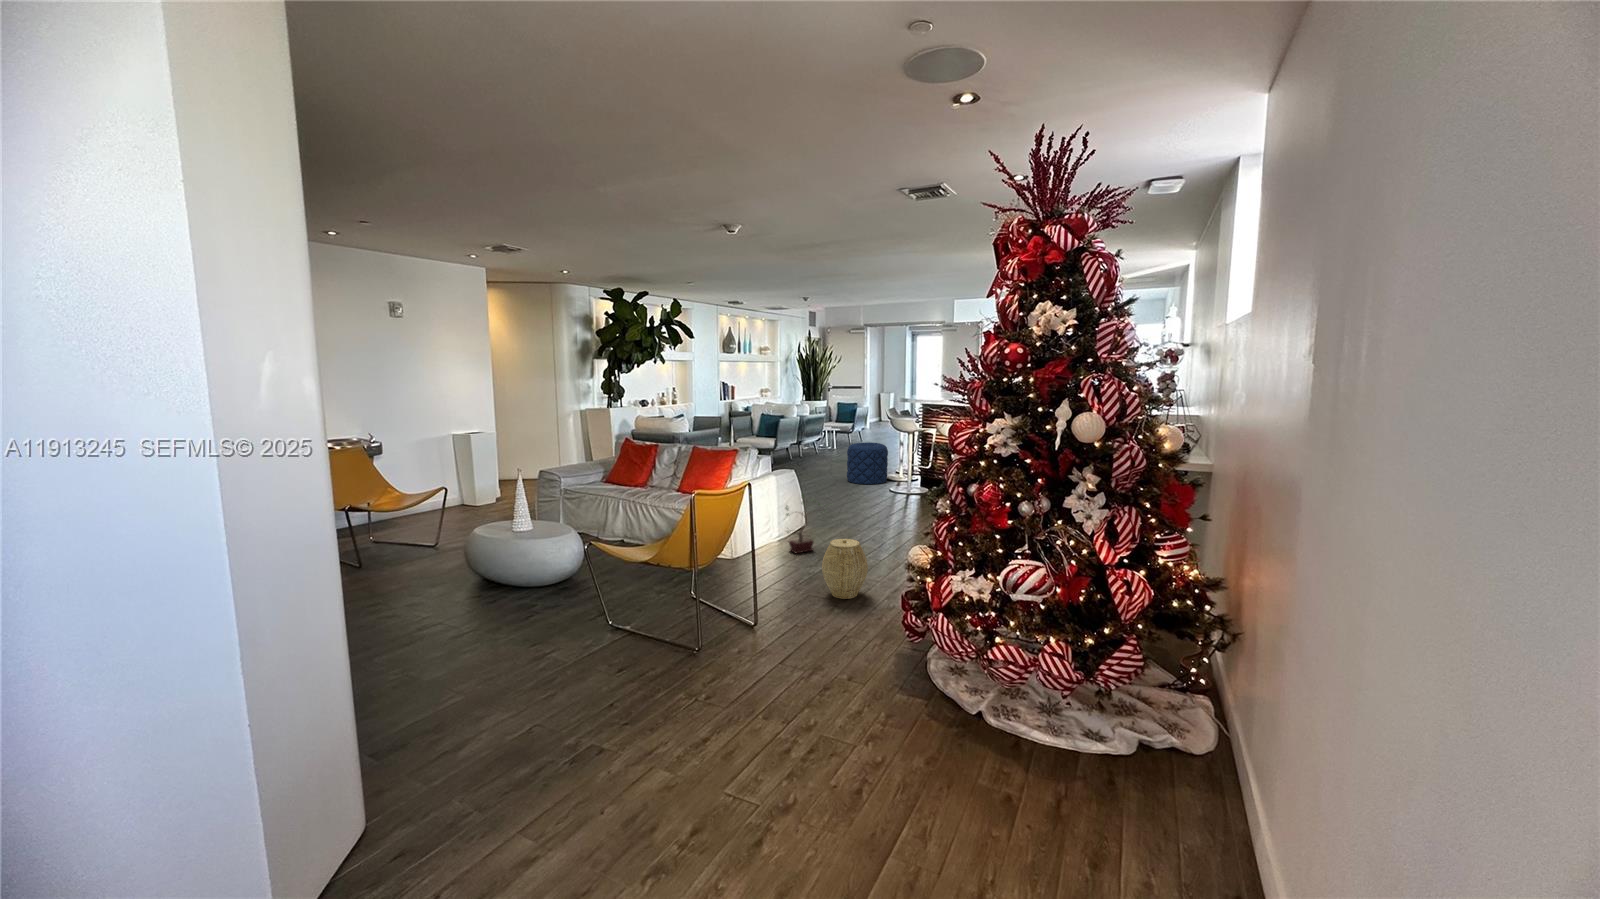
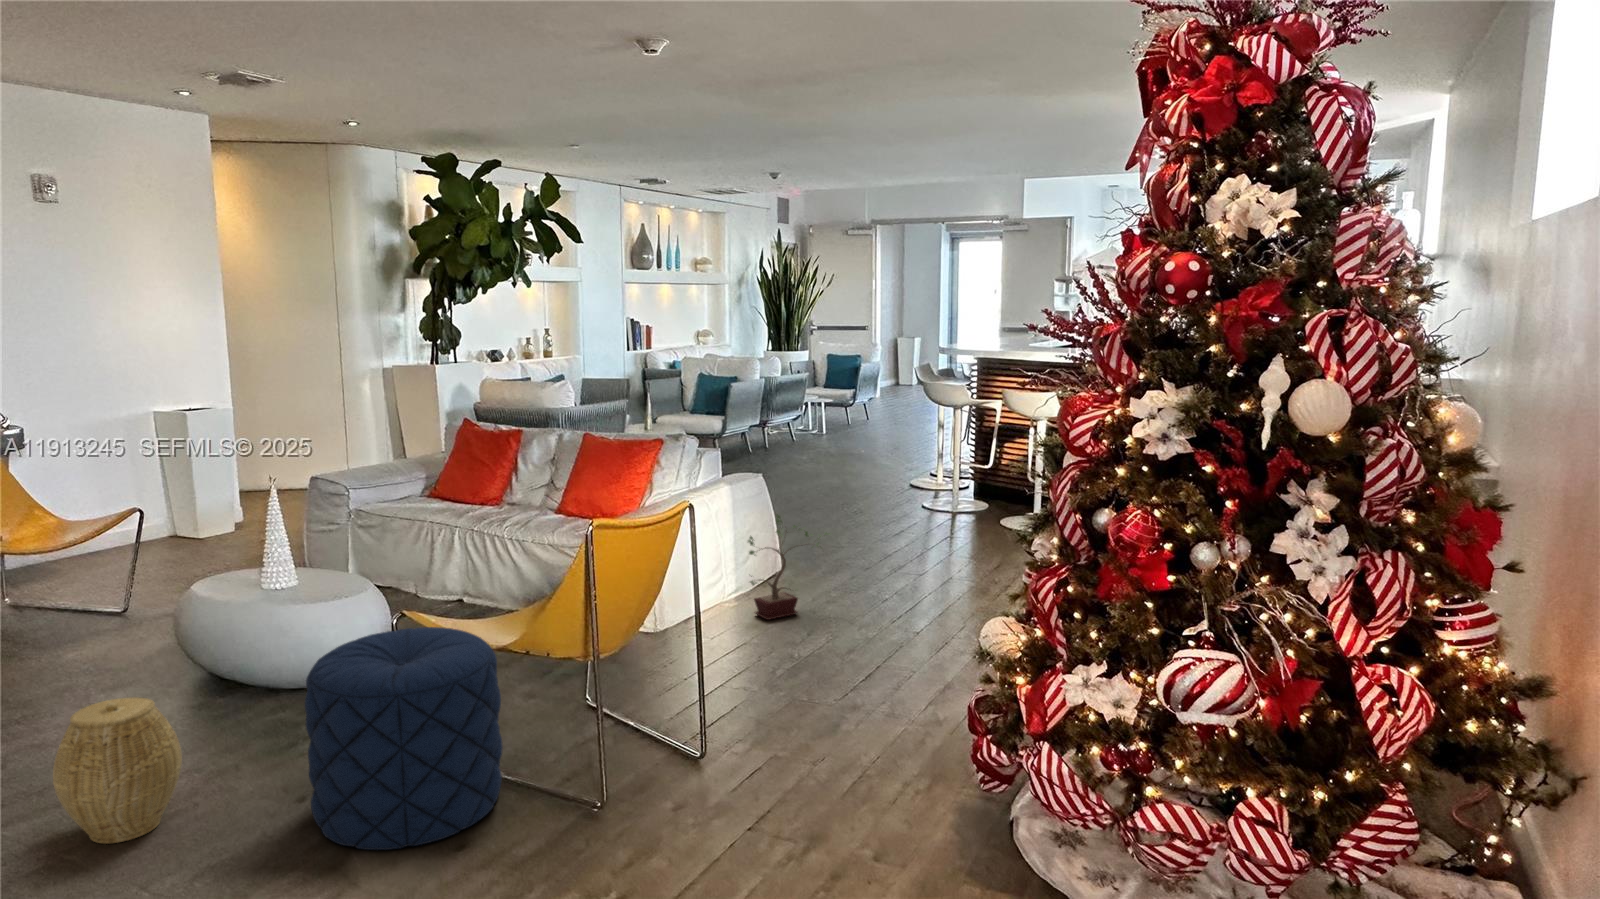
pouf: present [847,442,888,484] -> present [305,627,503,850]
woven basket: present [822,539,868,599] -> present [53,697,182,844]

